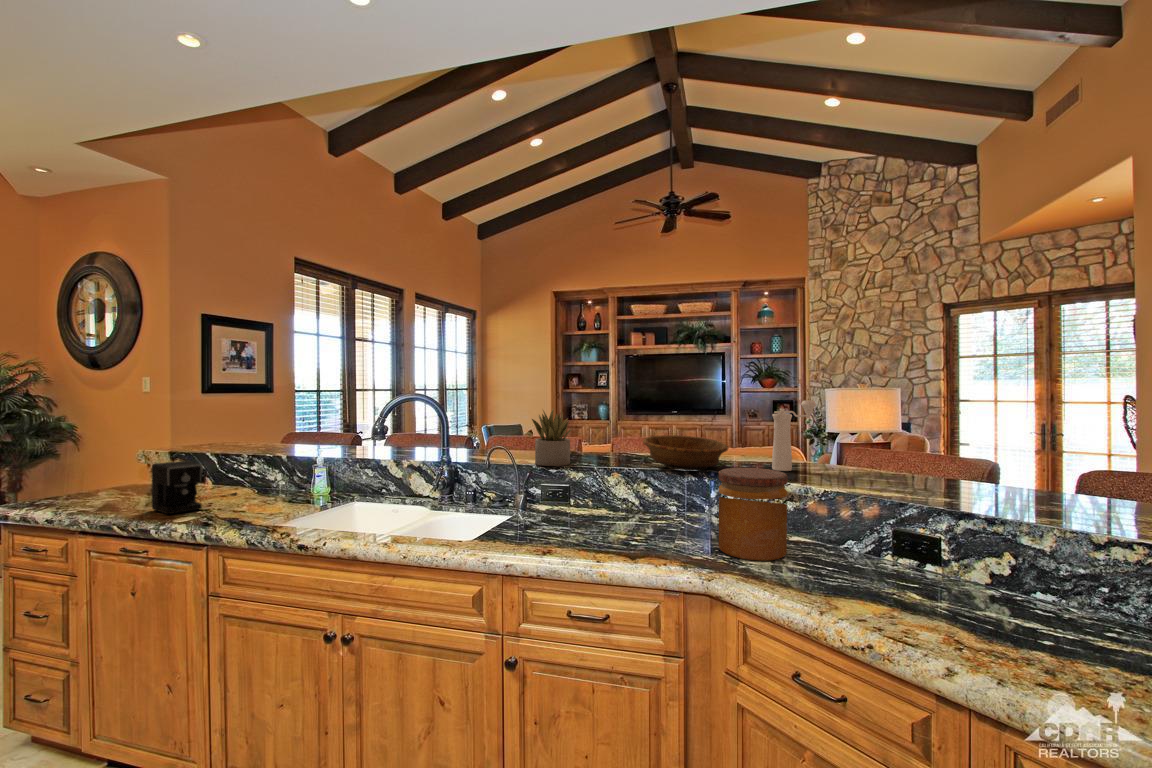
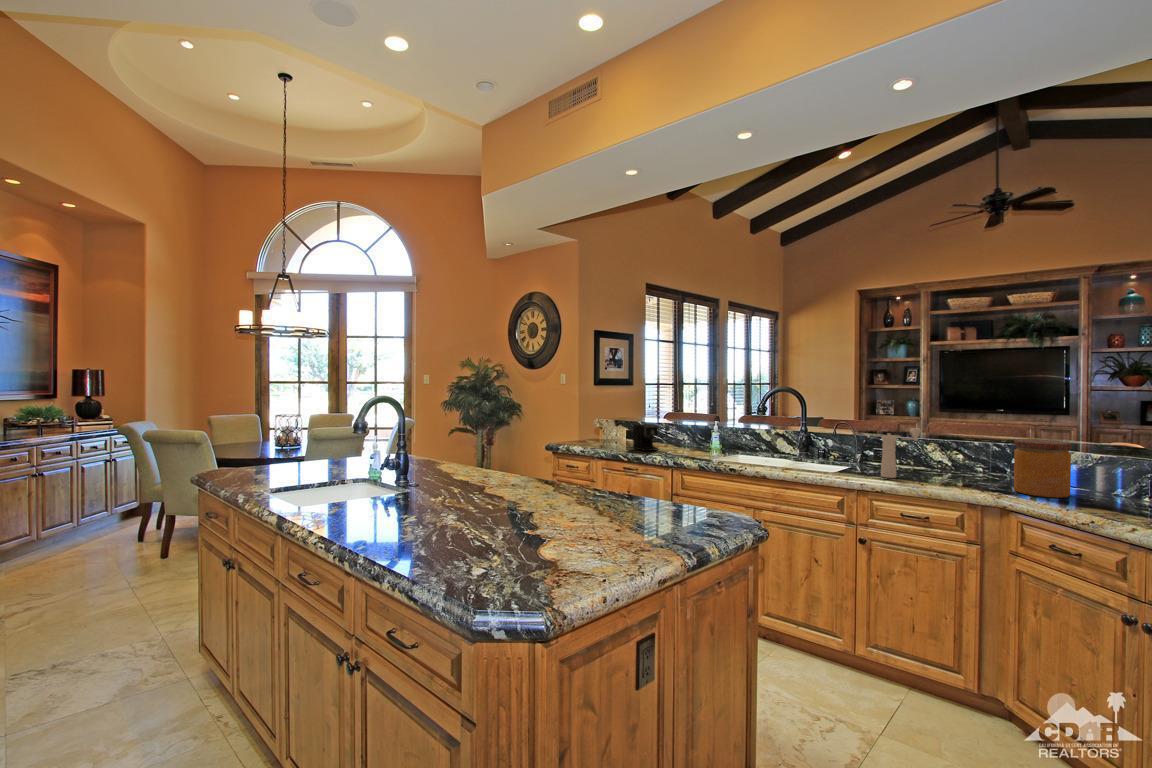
pepper mill: present [772,400,816,471] -> present [881,428,922,478]
succulent plant: present [532,408,571,466] -> none [864,398,897,437]
decorative bowl: present [643,435,728,470] -> none [955,419,1032,444]

